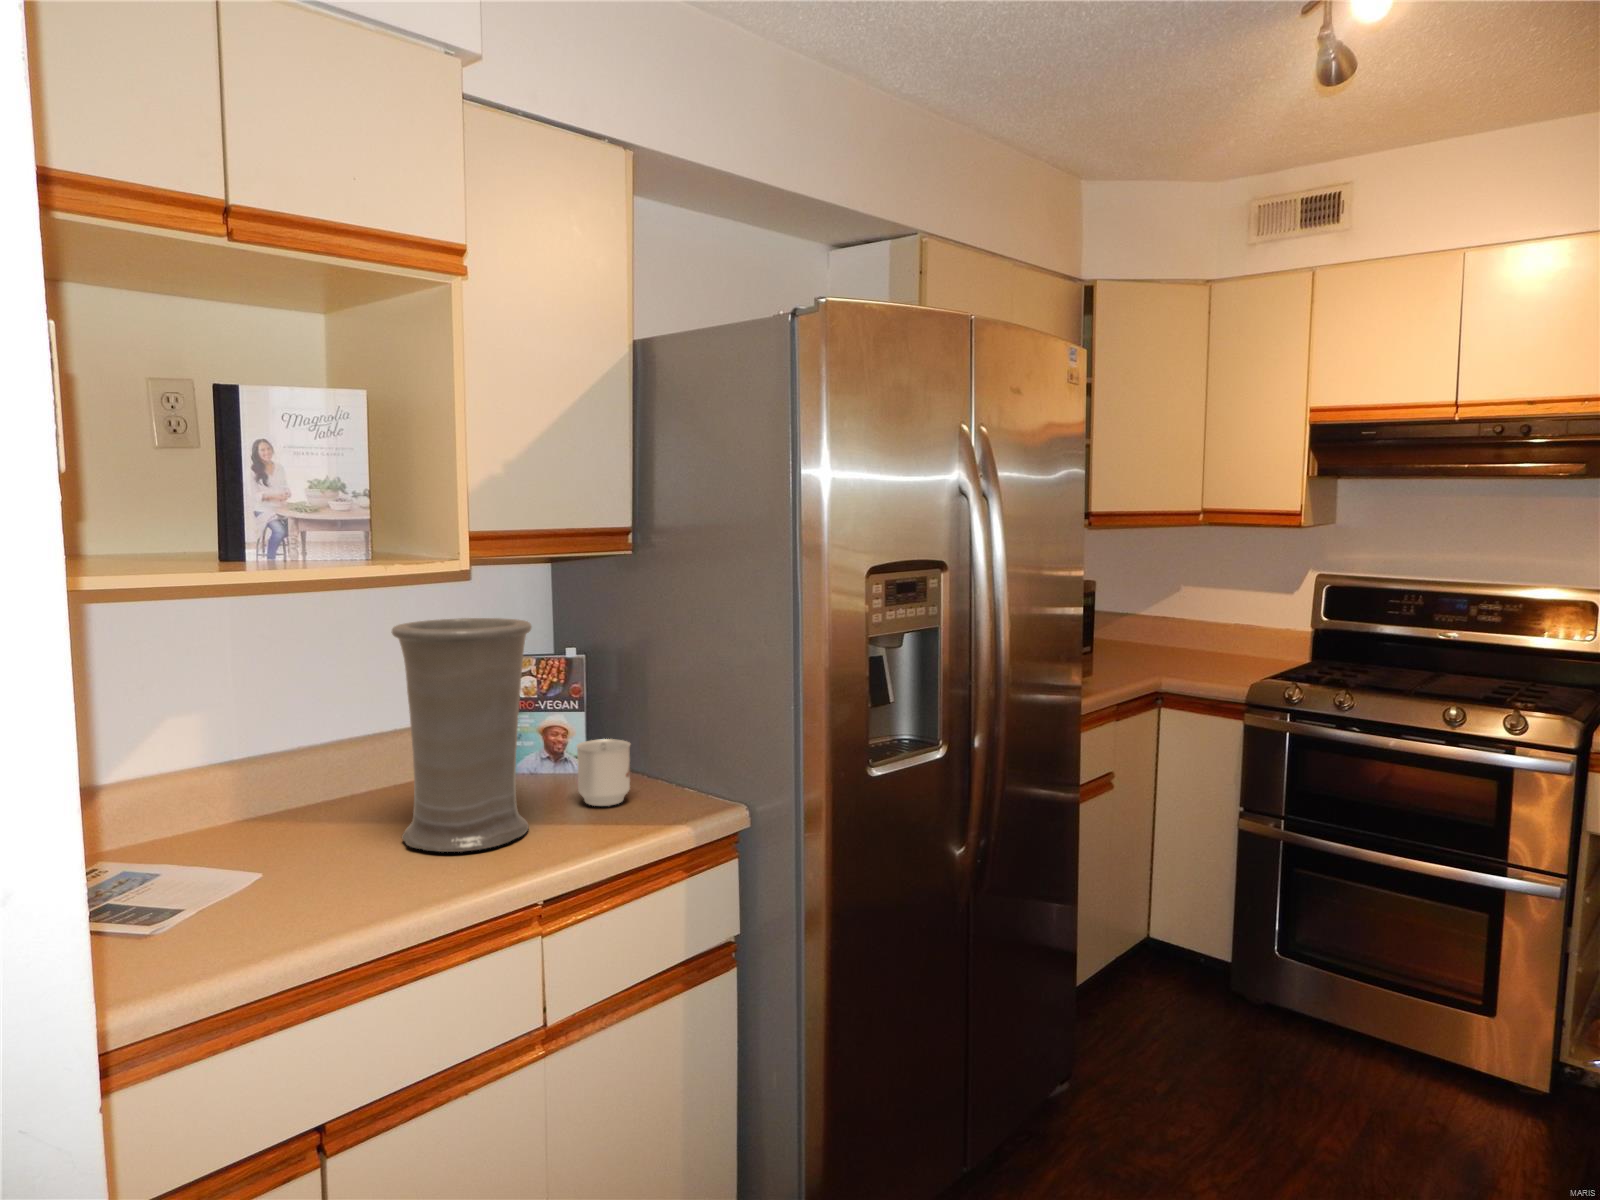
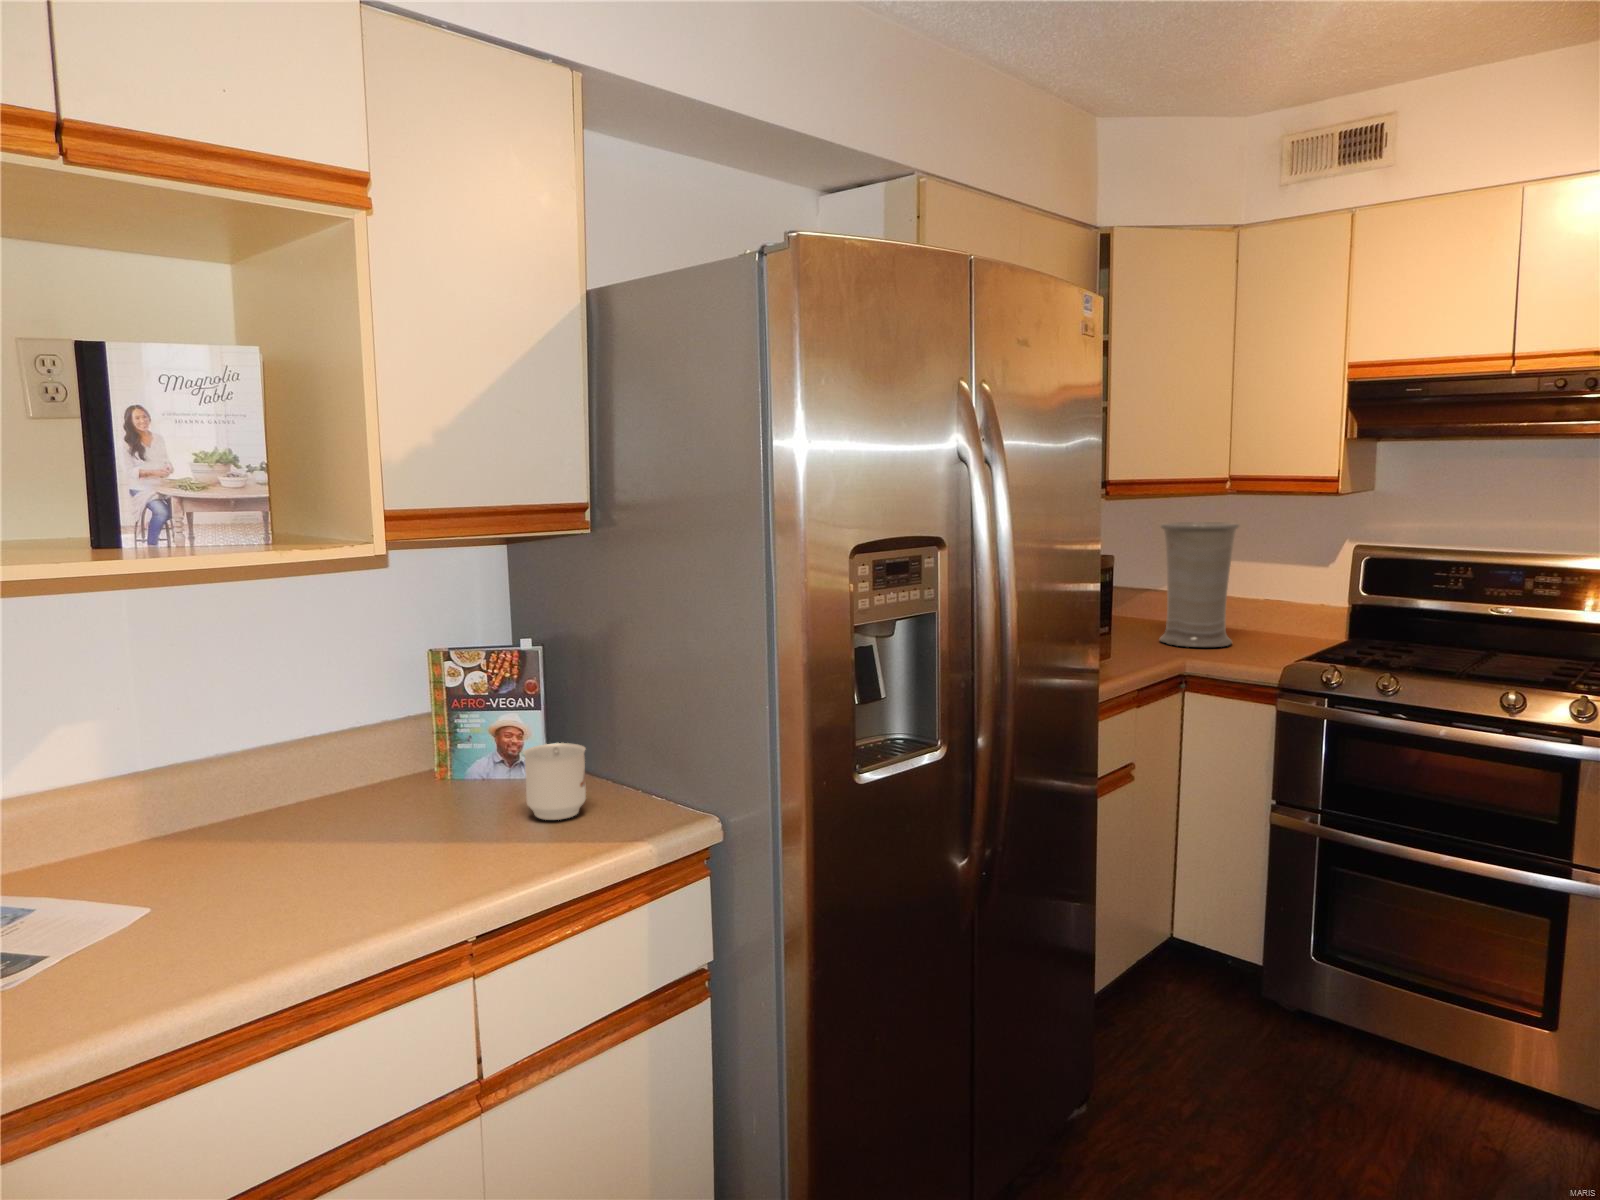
vase: present [392,618,531,852] -> present [1160,522,1240,647]

